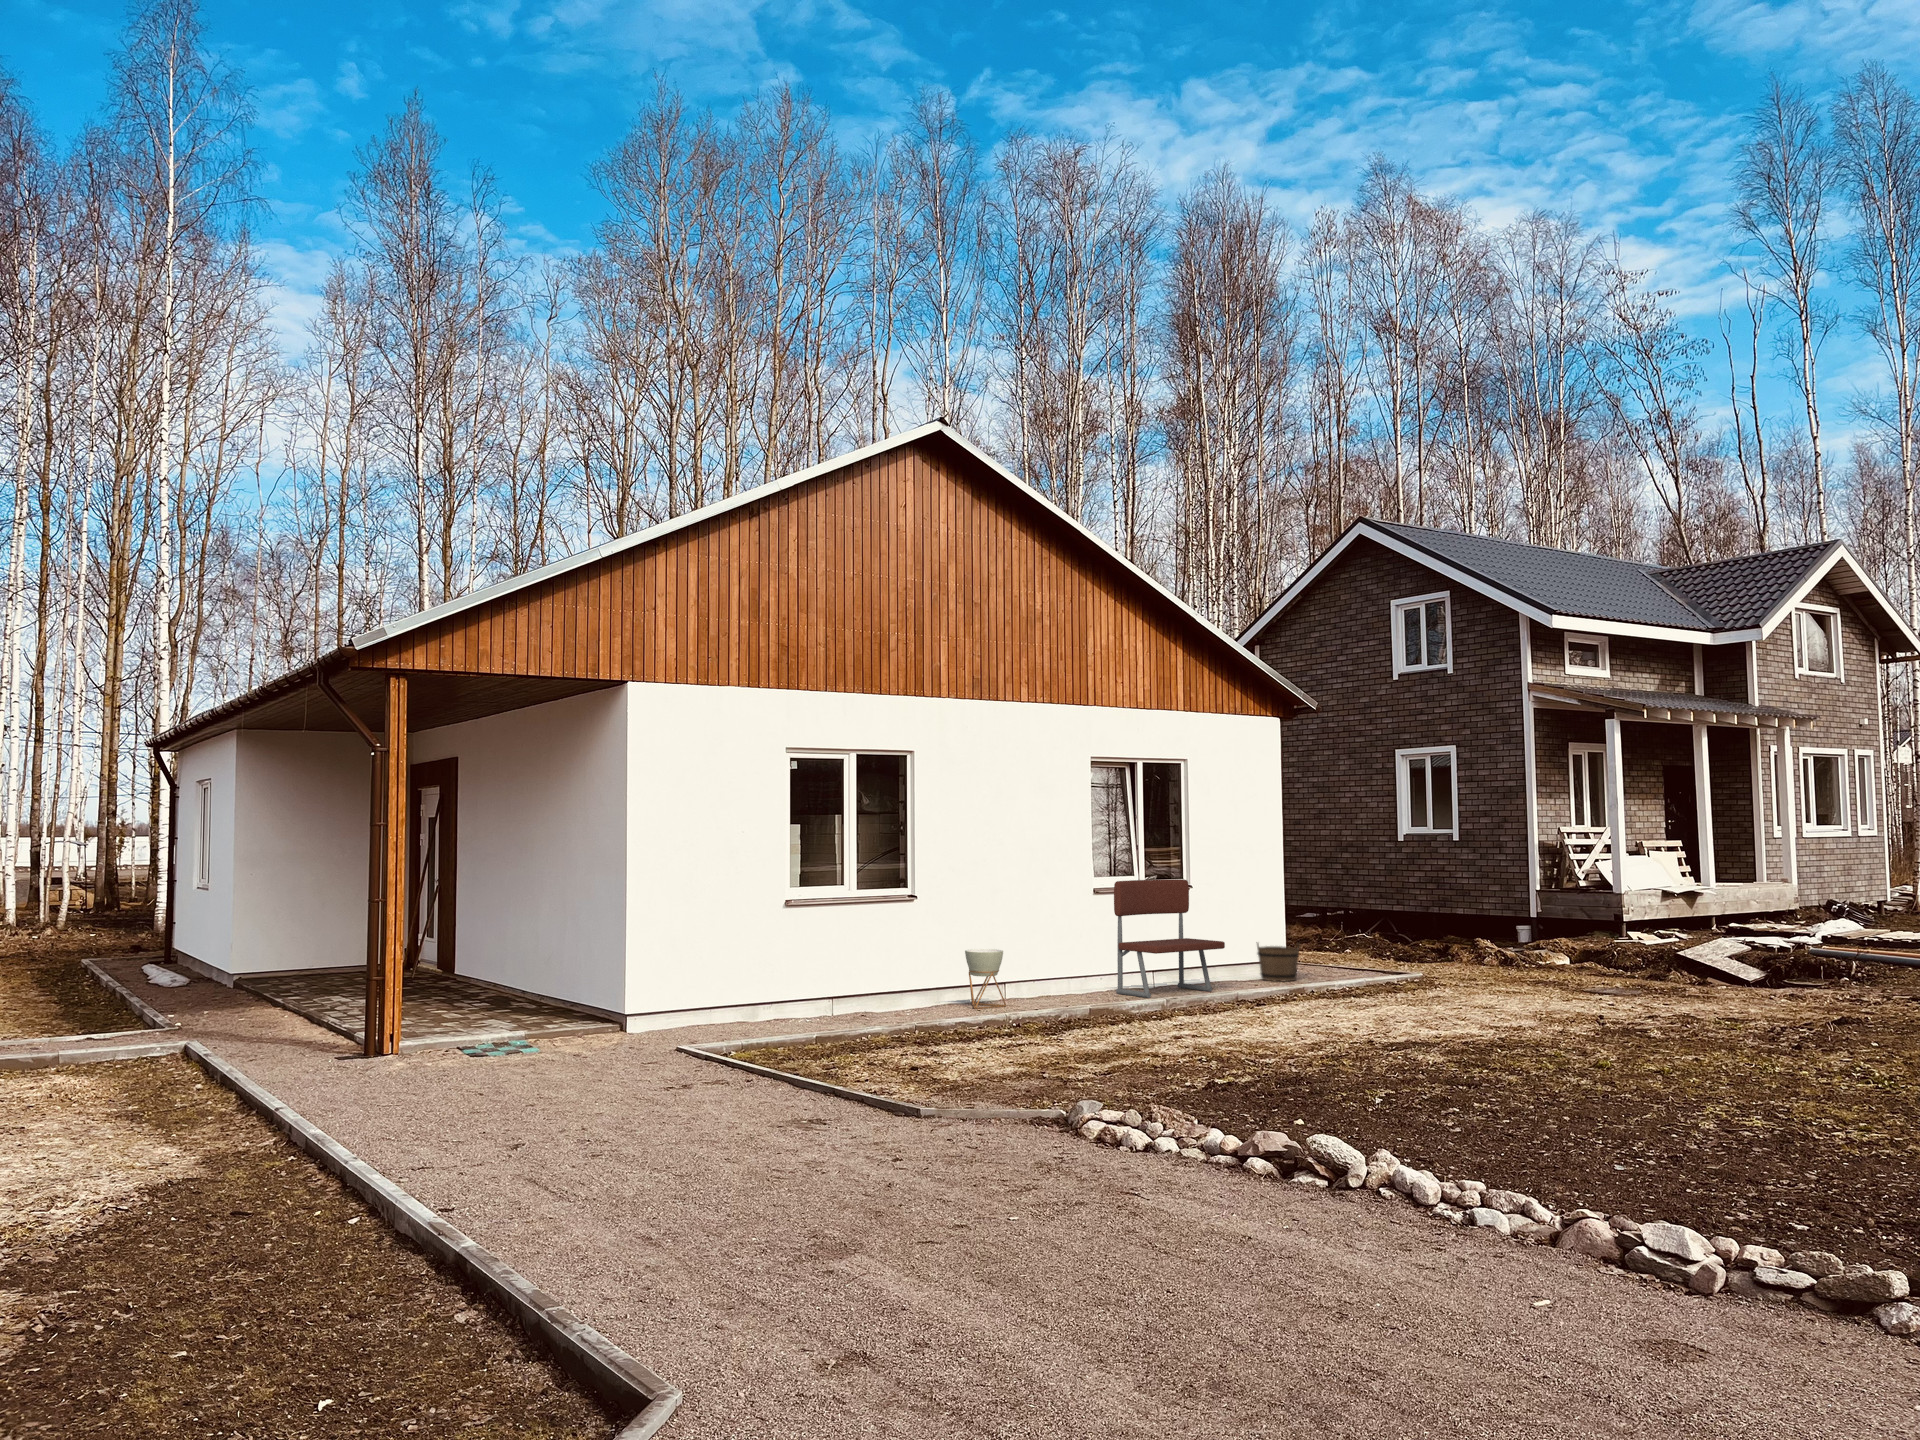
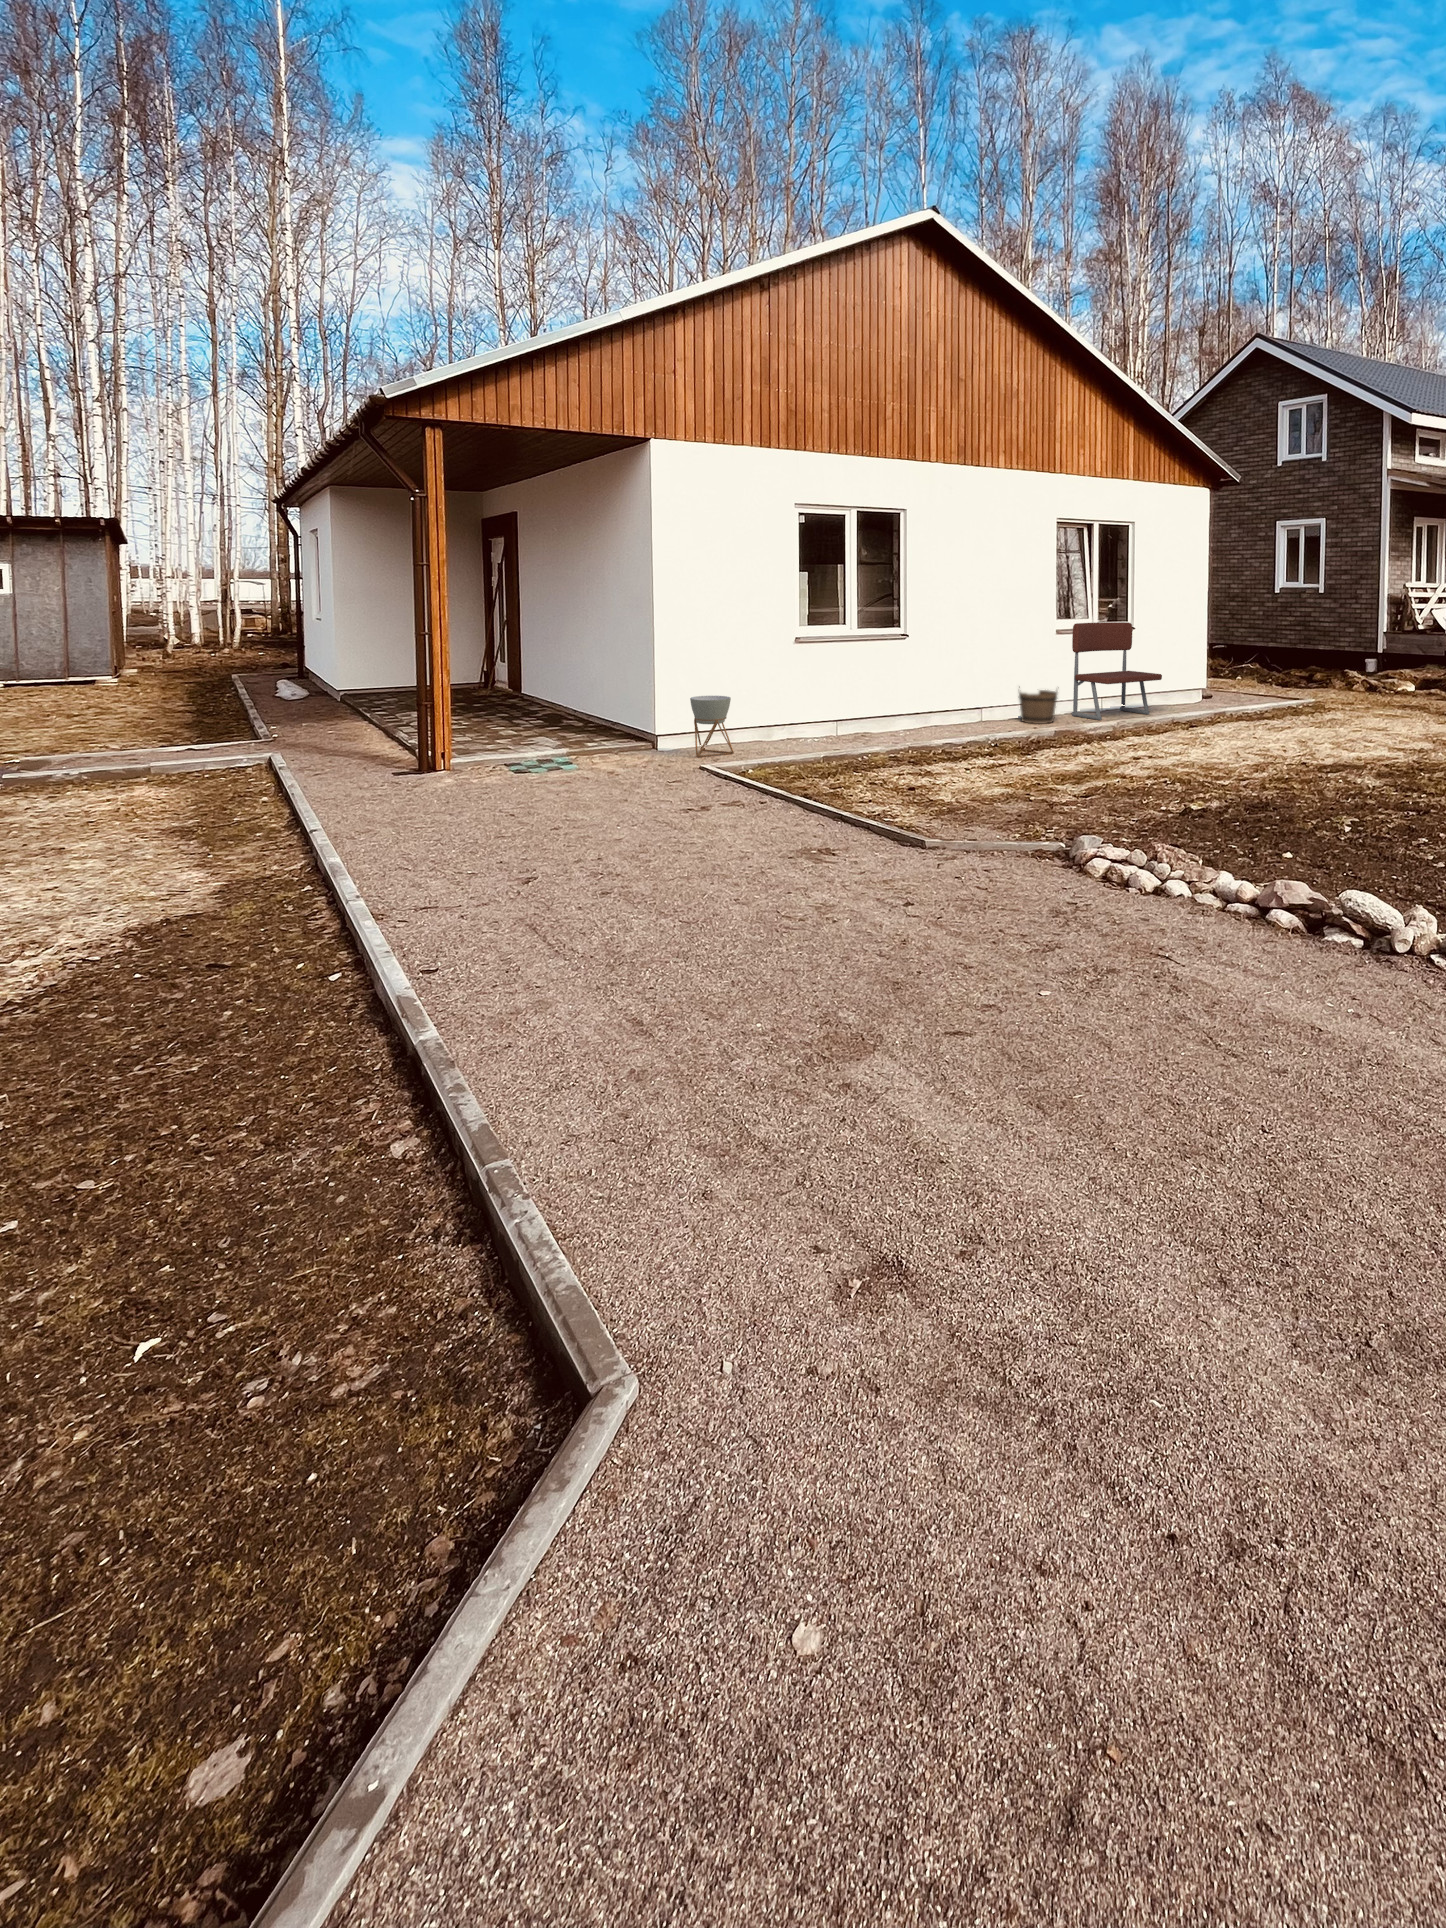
bucket: present [1257,943,1300,981] -> present [1019,687,1057,724]
planter: present [965,949,1006,1009] -> present [690,696,734,757]

